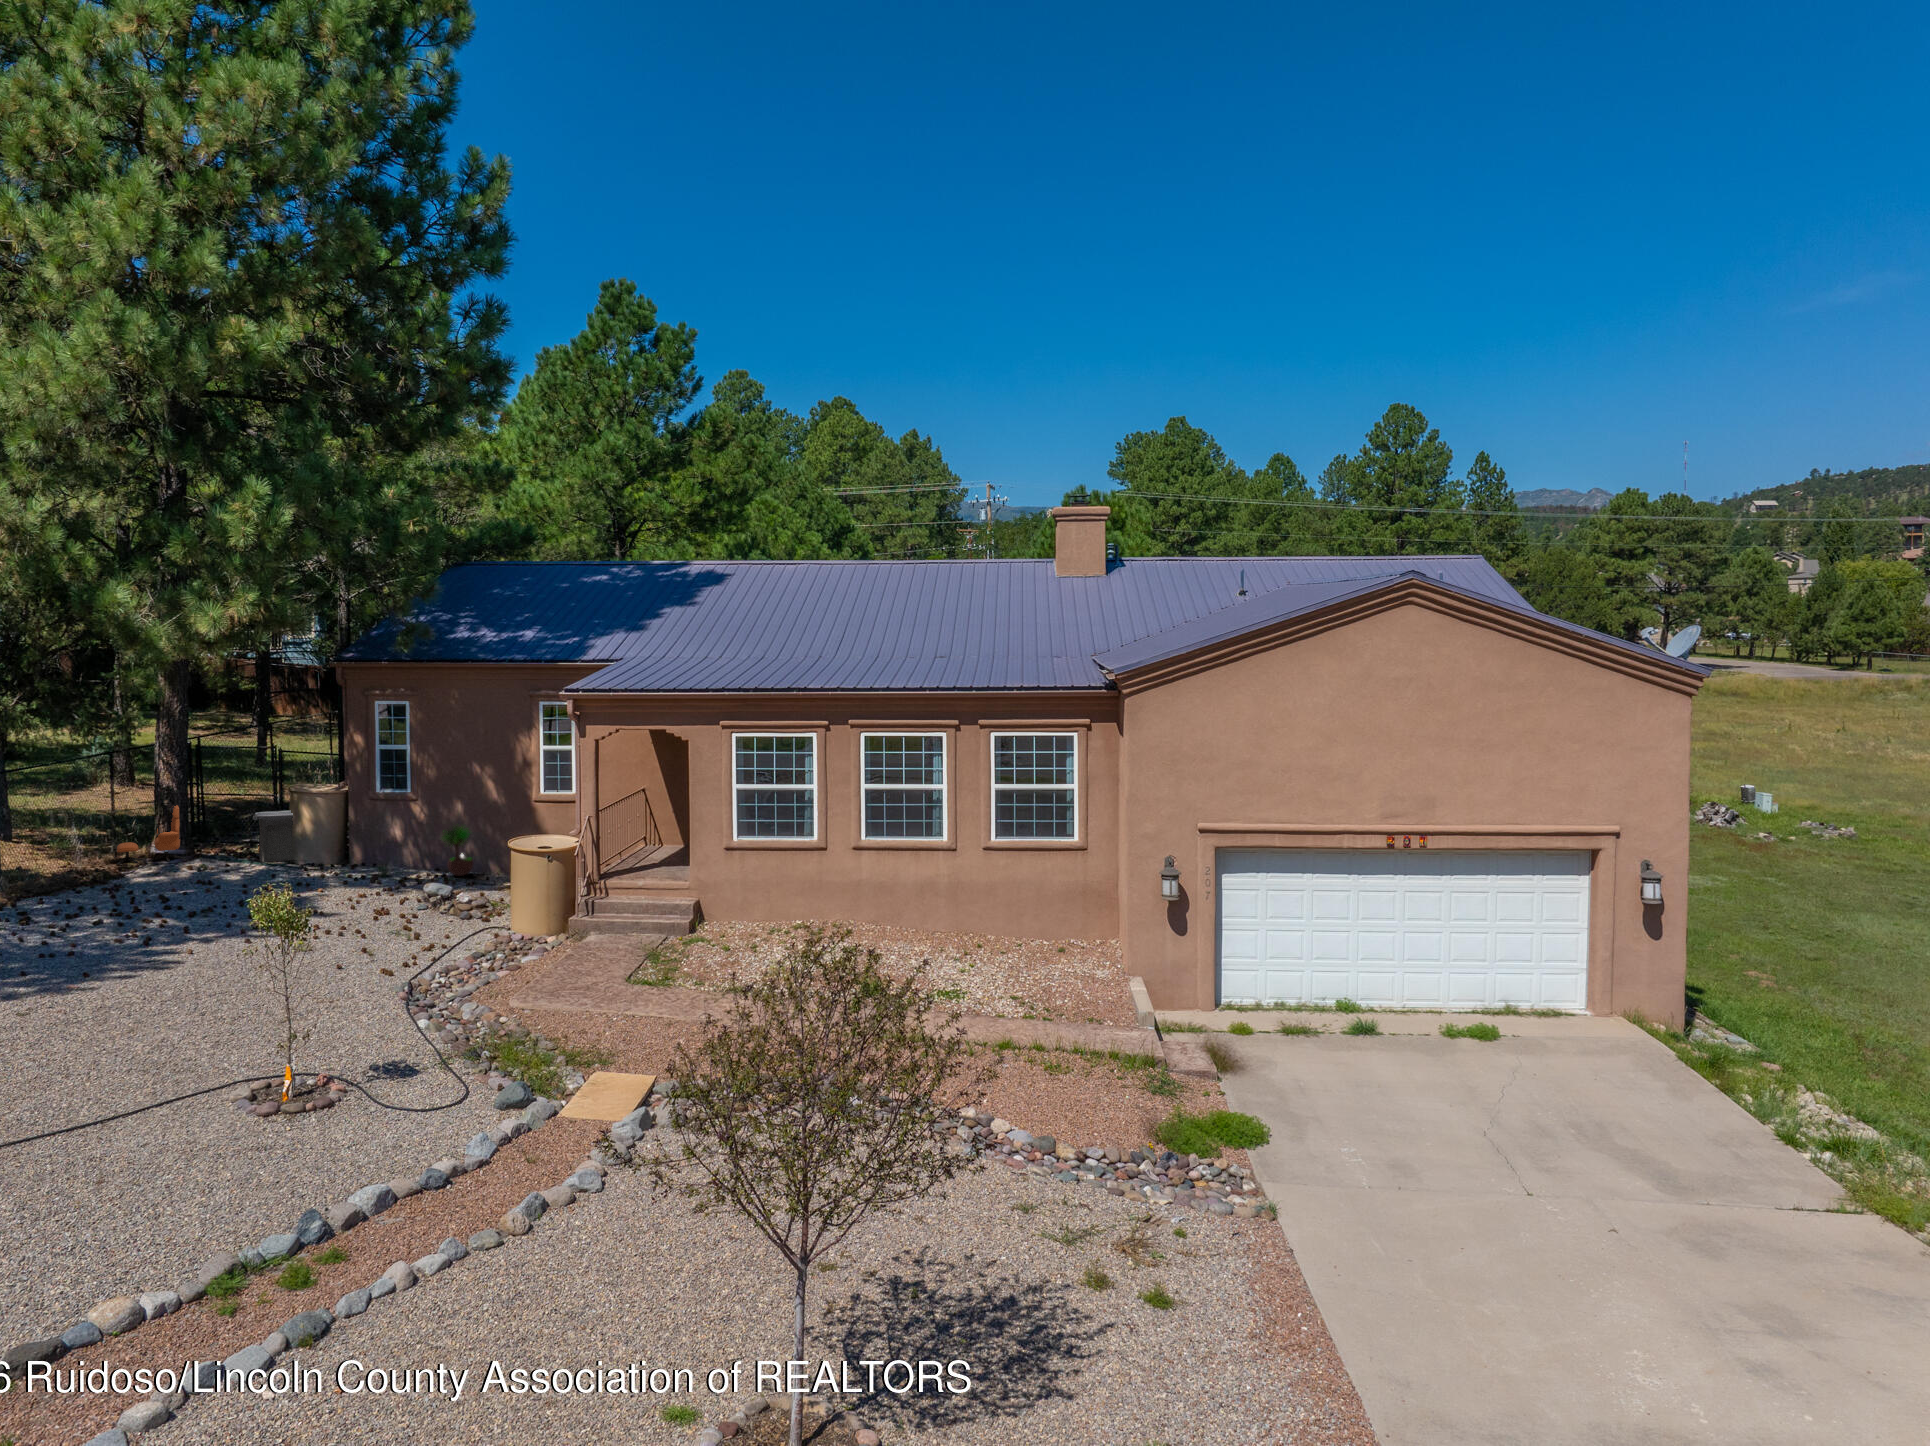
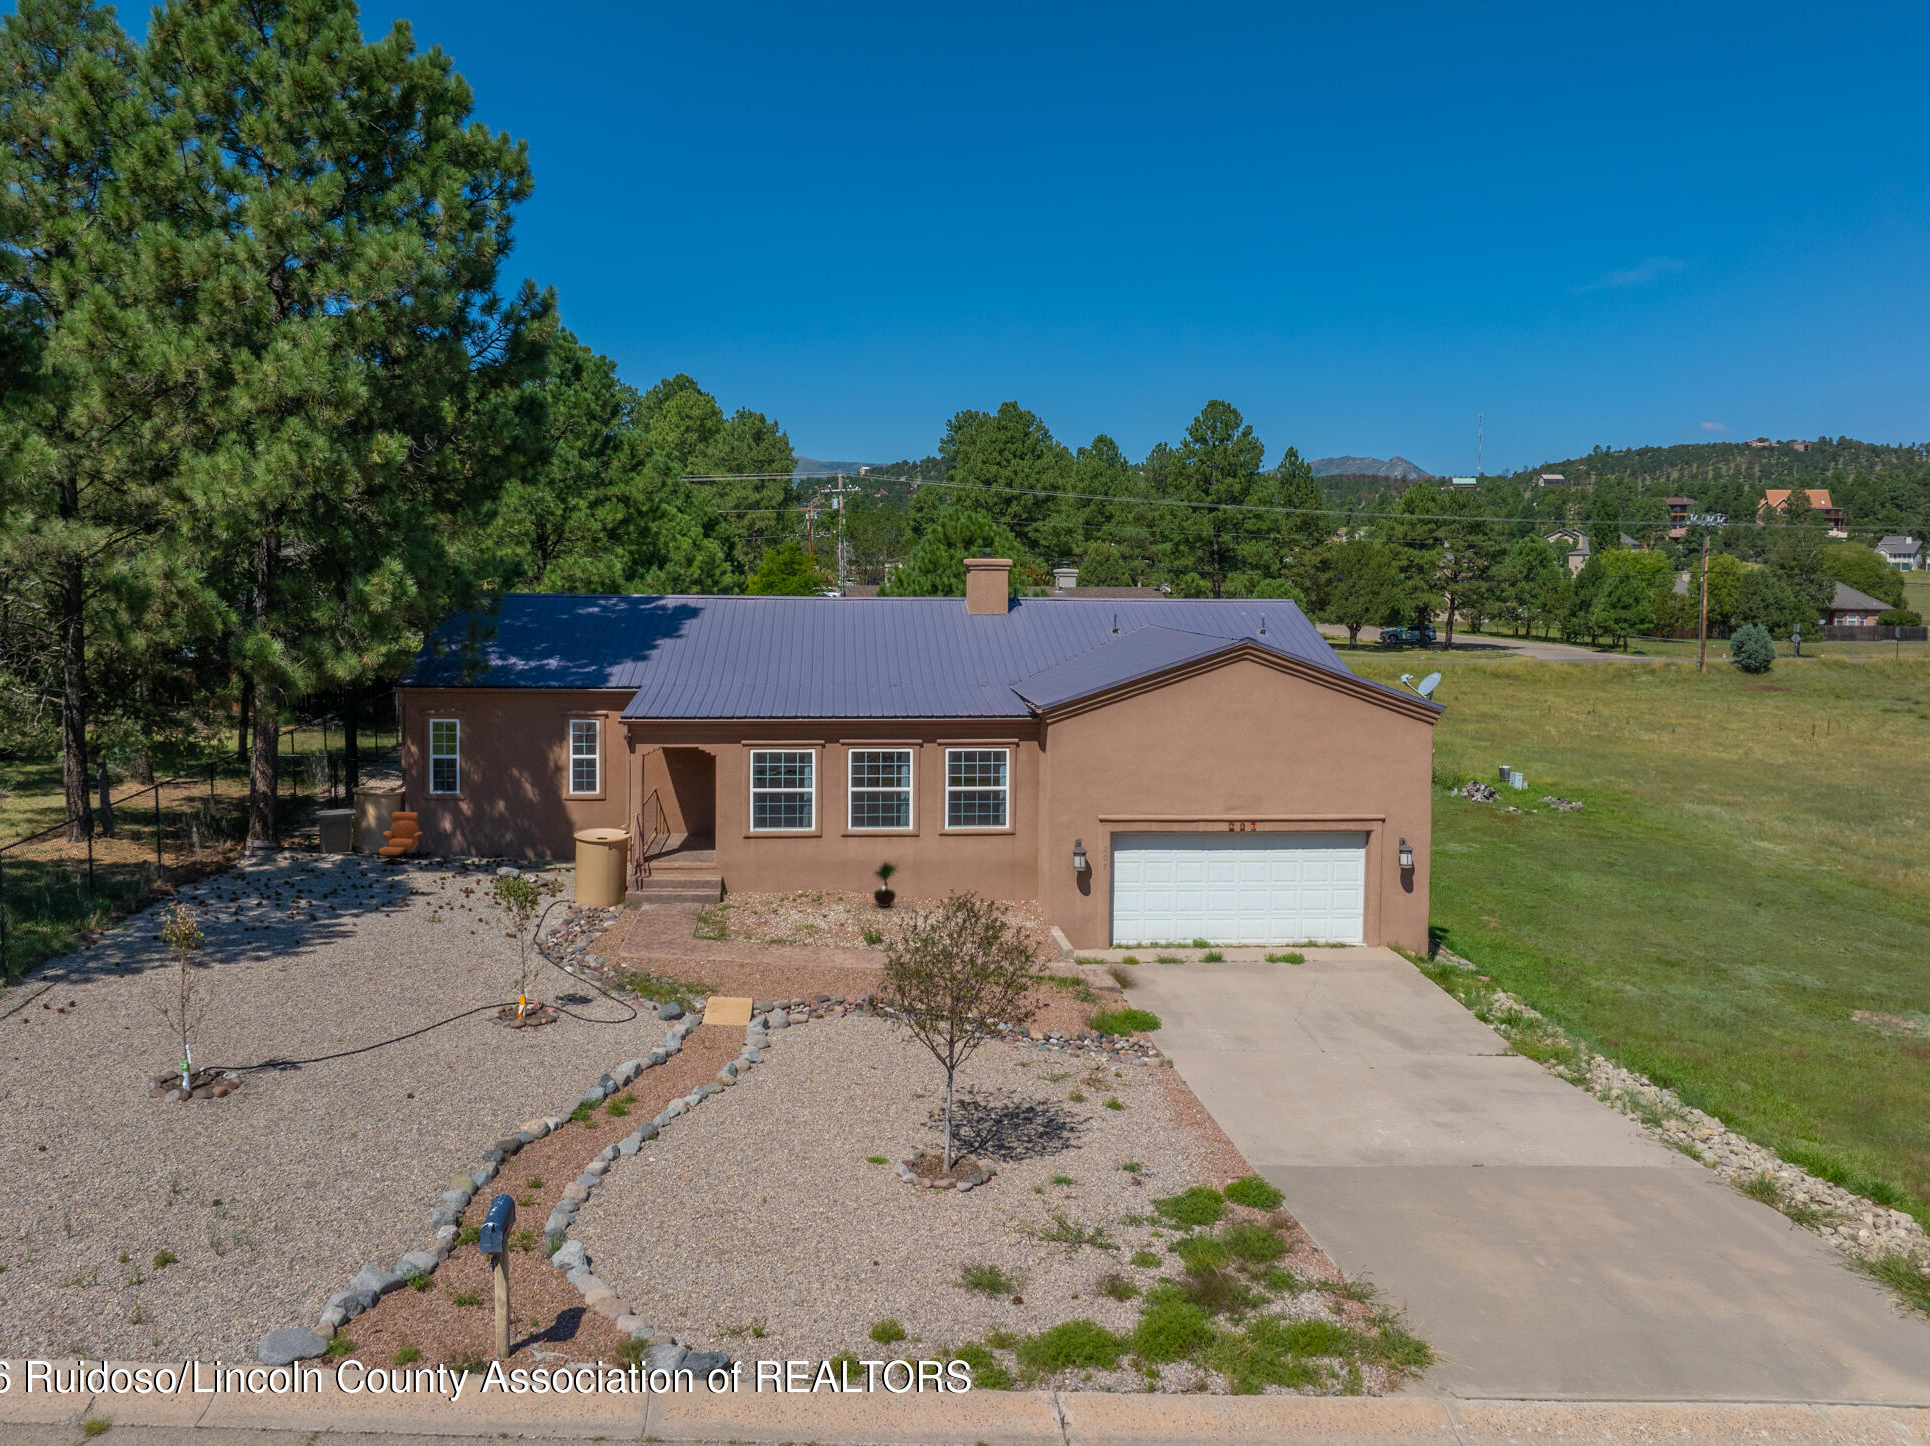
lounge chair: present [111,805,185,864] -> present [379,812,423,865]
potted tree: present [441,824,473,876] -> present [874,862,897,907]

